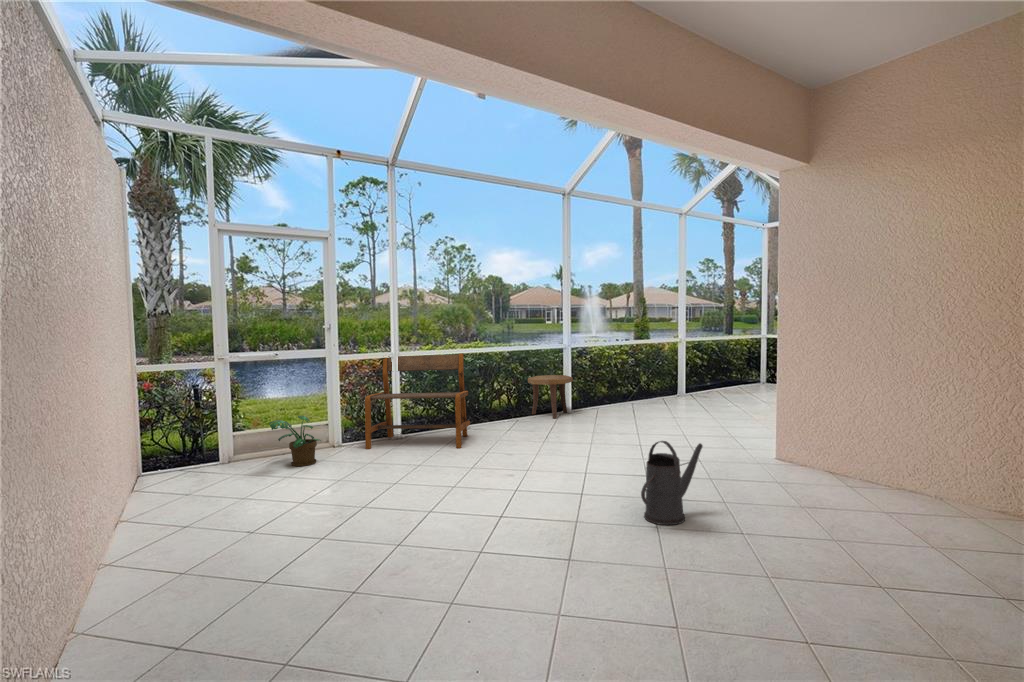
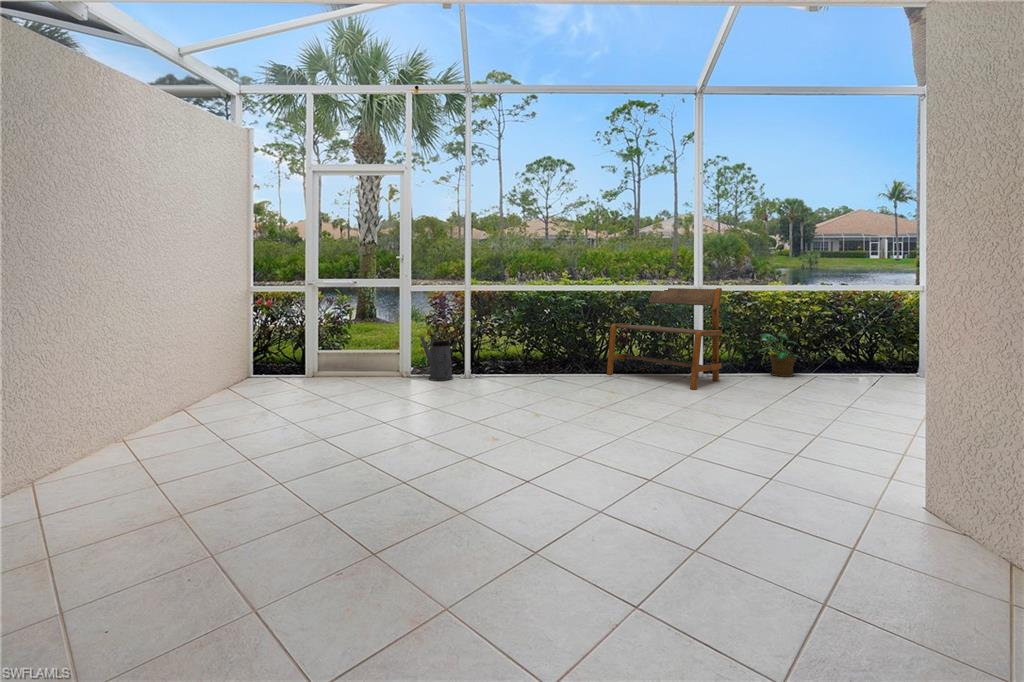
side table: present [528,375,573,418] -> none [827,326,896,381]
potted plant: present [269,416,321,466] -> present [758,333,798,377]
watering can: present [641,441,703,525] -> present [420,332,453,381]

